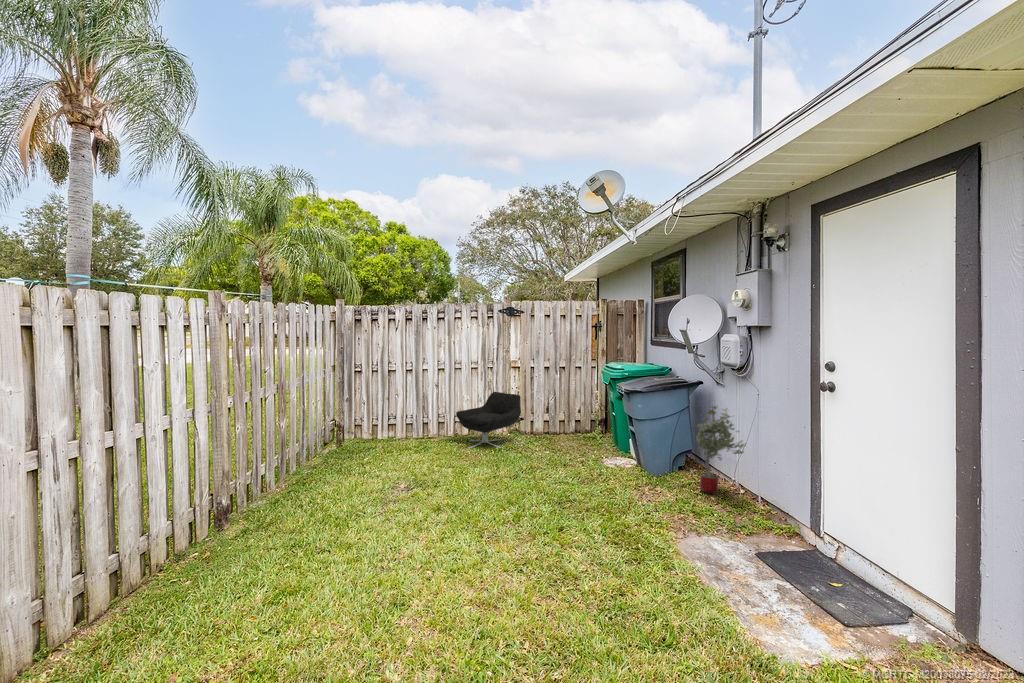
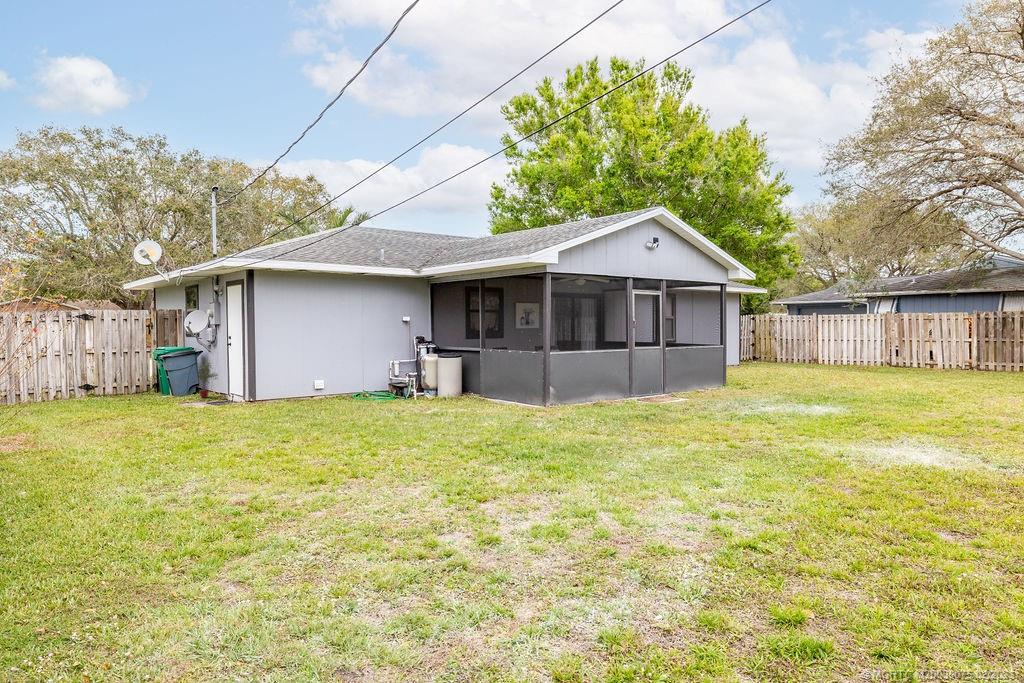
lounge chair: present [456,392,521,449] -> none [47,370,97,402]

